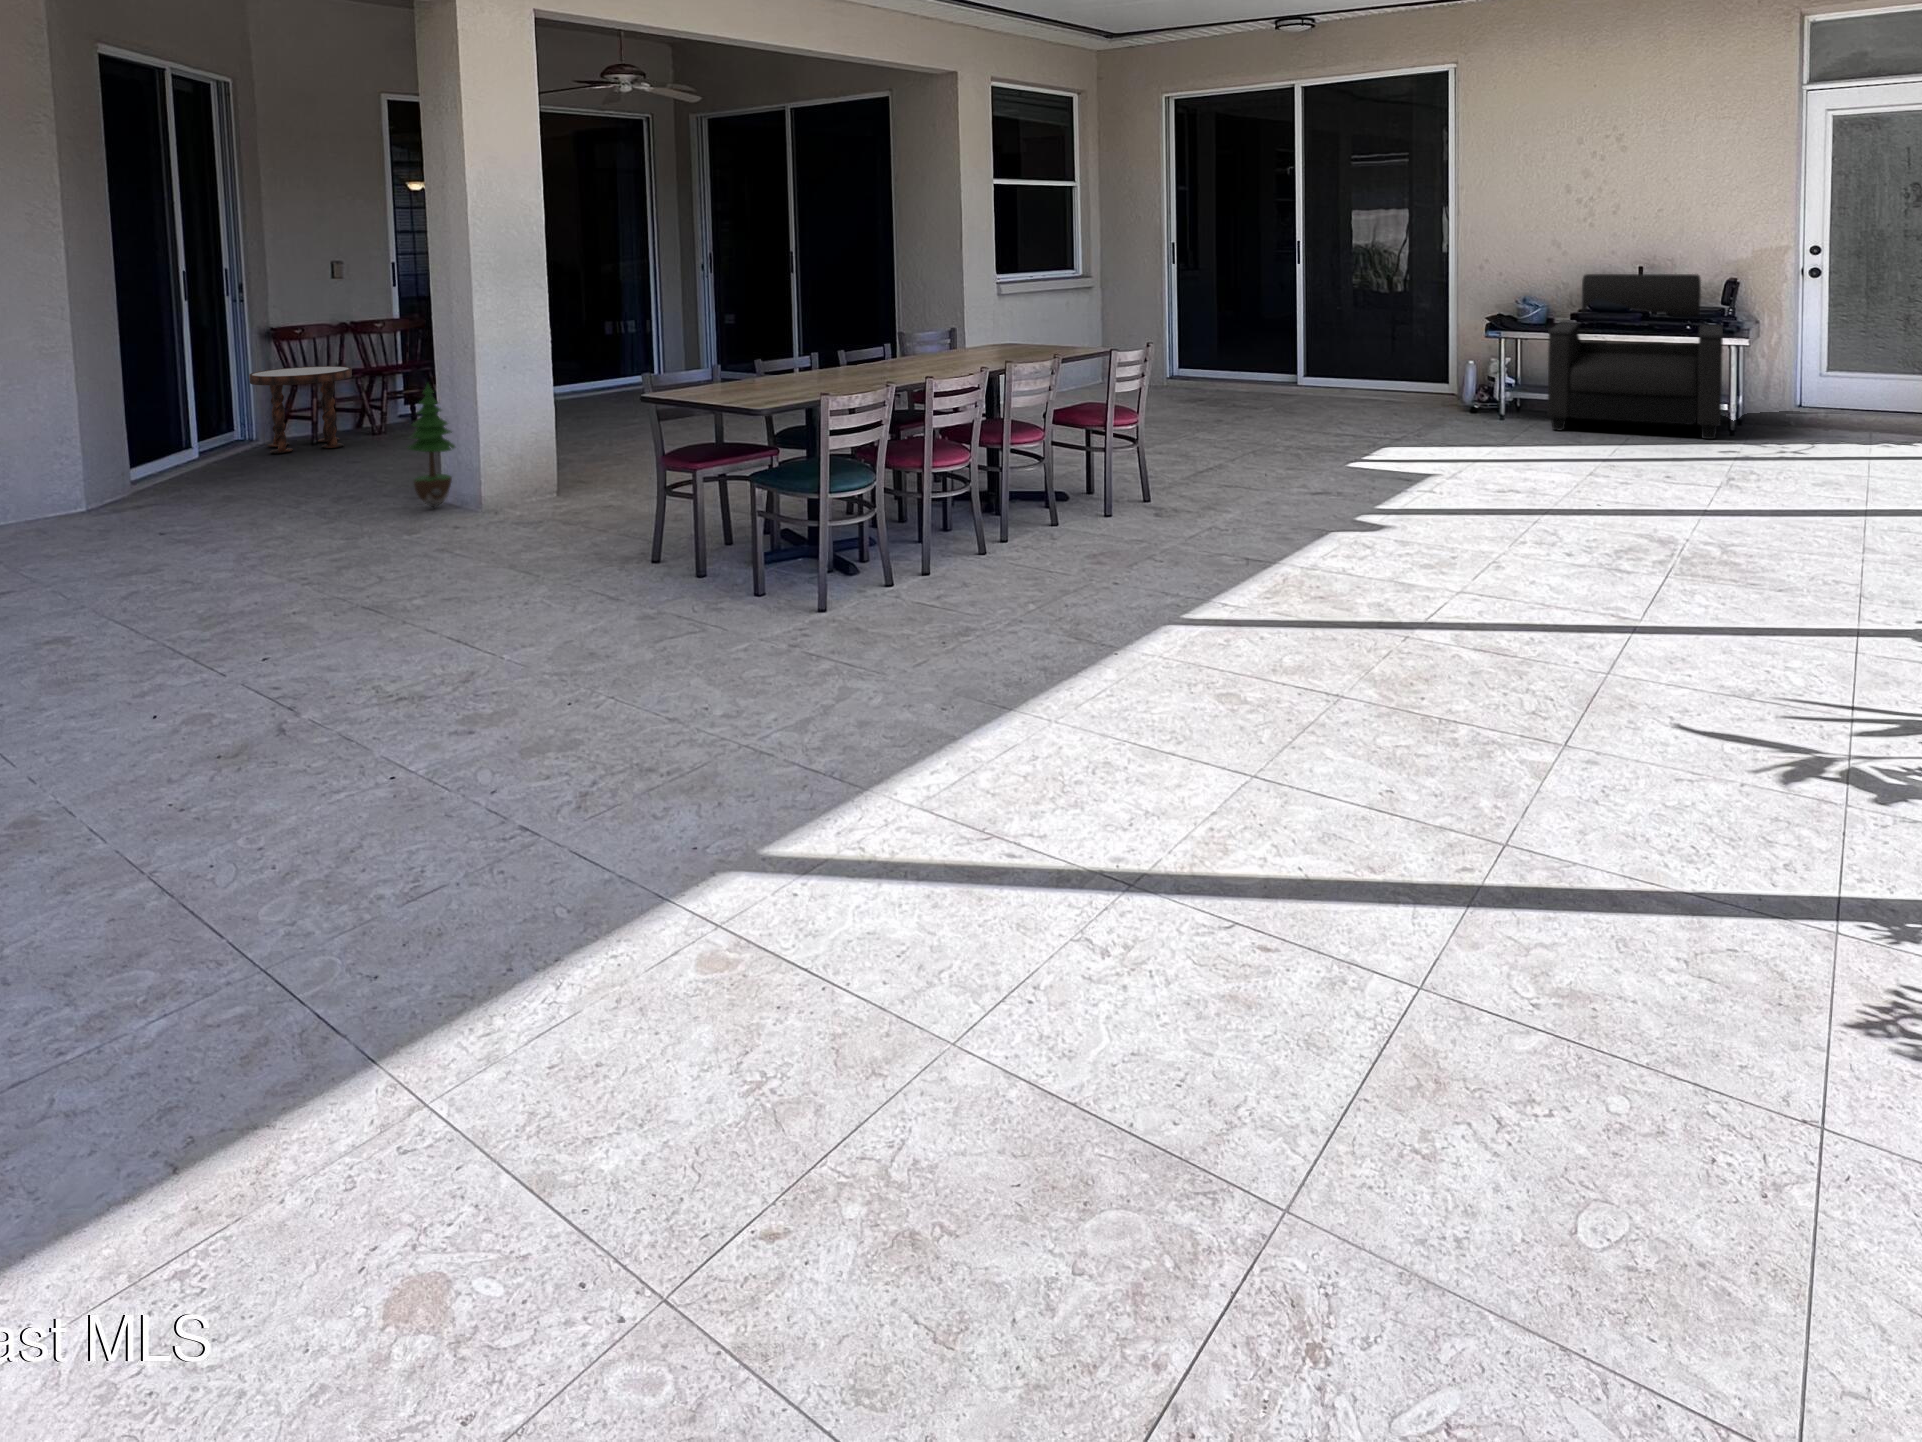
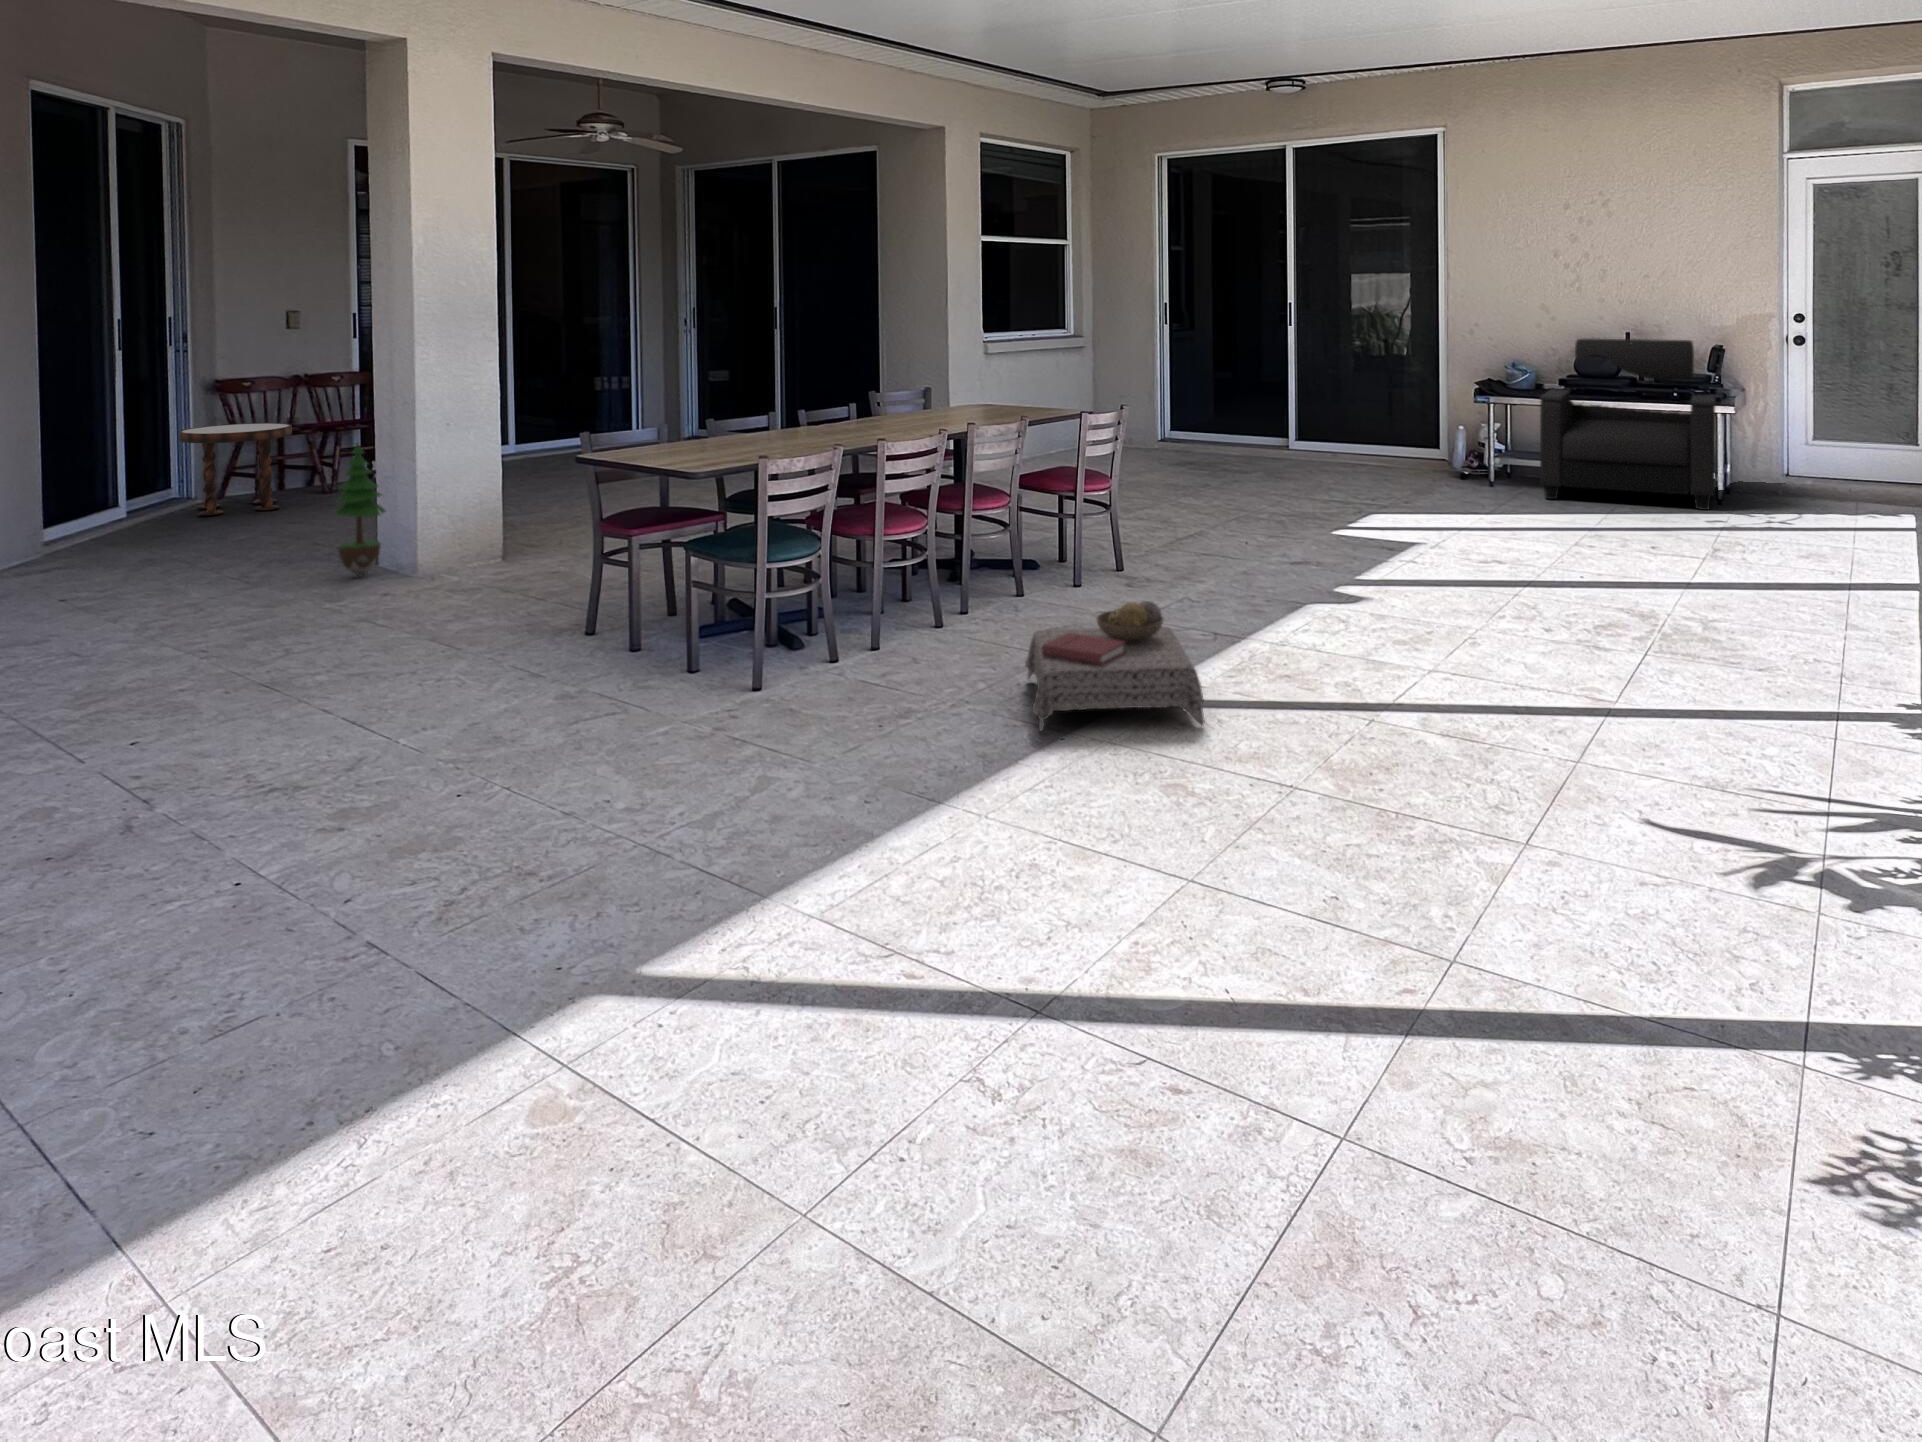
ottoman: none [1073,524,1248,647] -> present [1025,601,1205,731]

